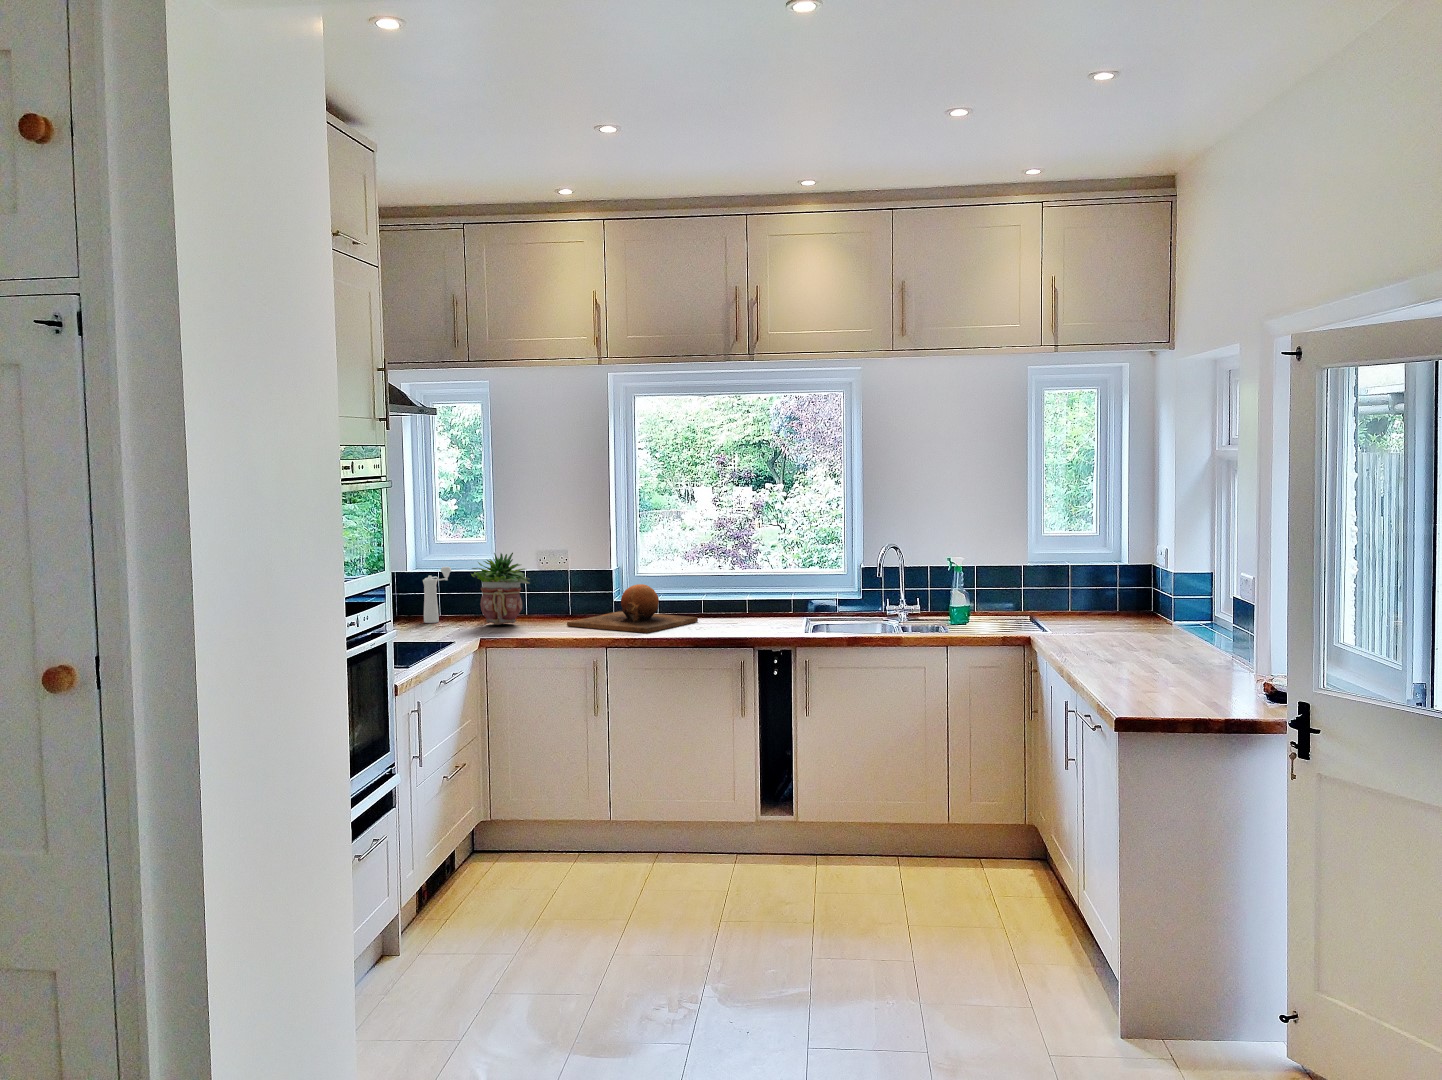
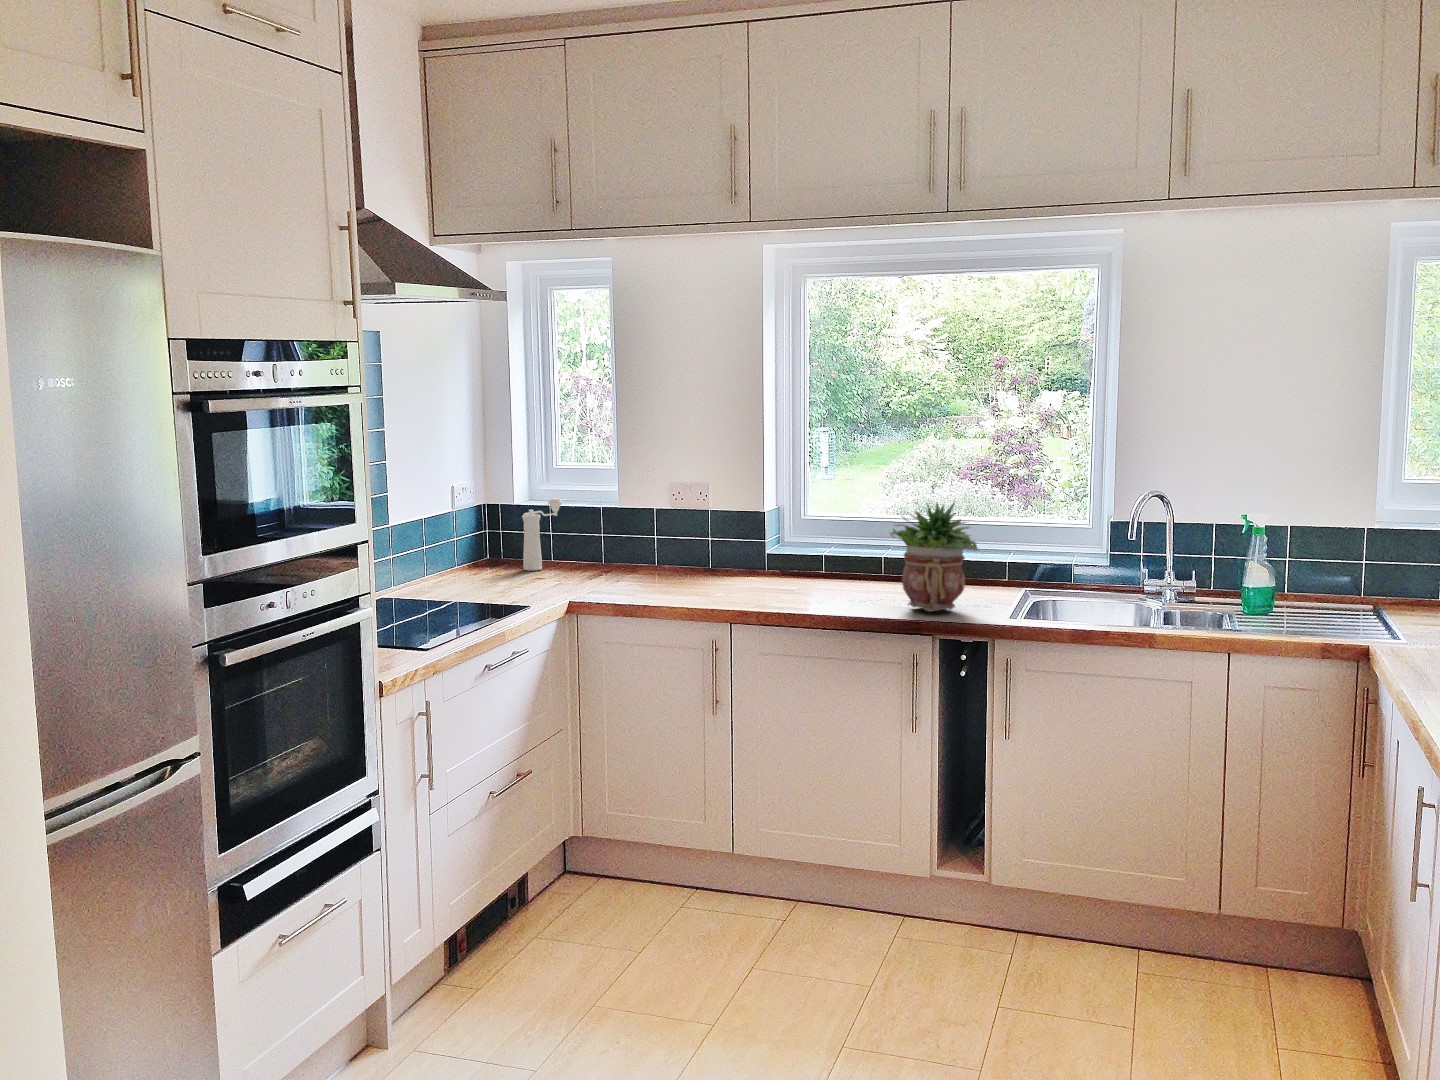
potted plant: present [471,553,530,625] -> present [890,503,978,612]
chopping board: present [567,584,698,633] -> none [694,534,871,604]

